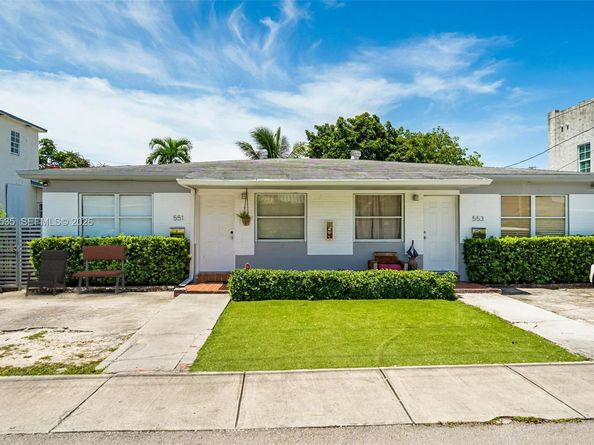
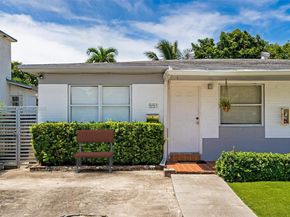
lounge chair: present [24,250,69,296] -> none [31,134,65,175]

